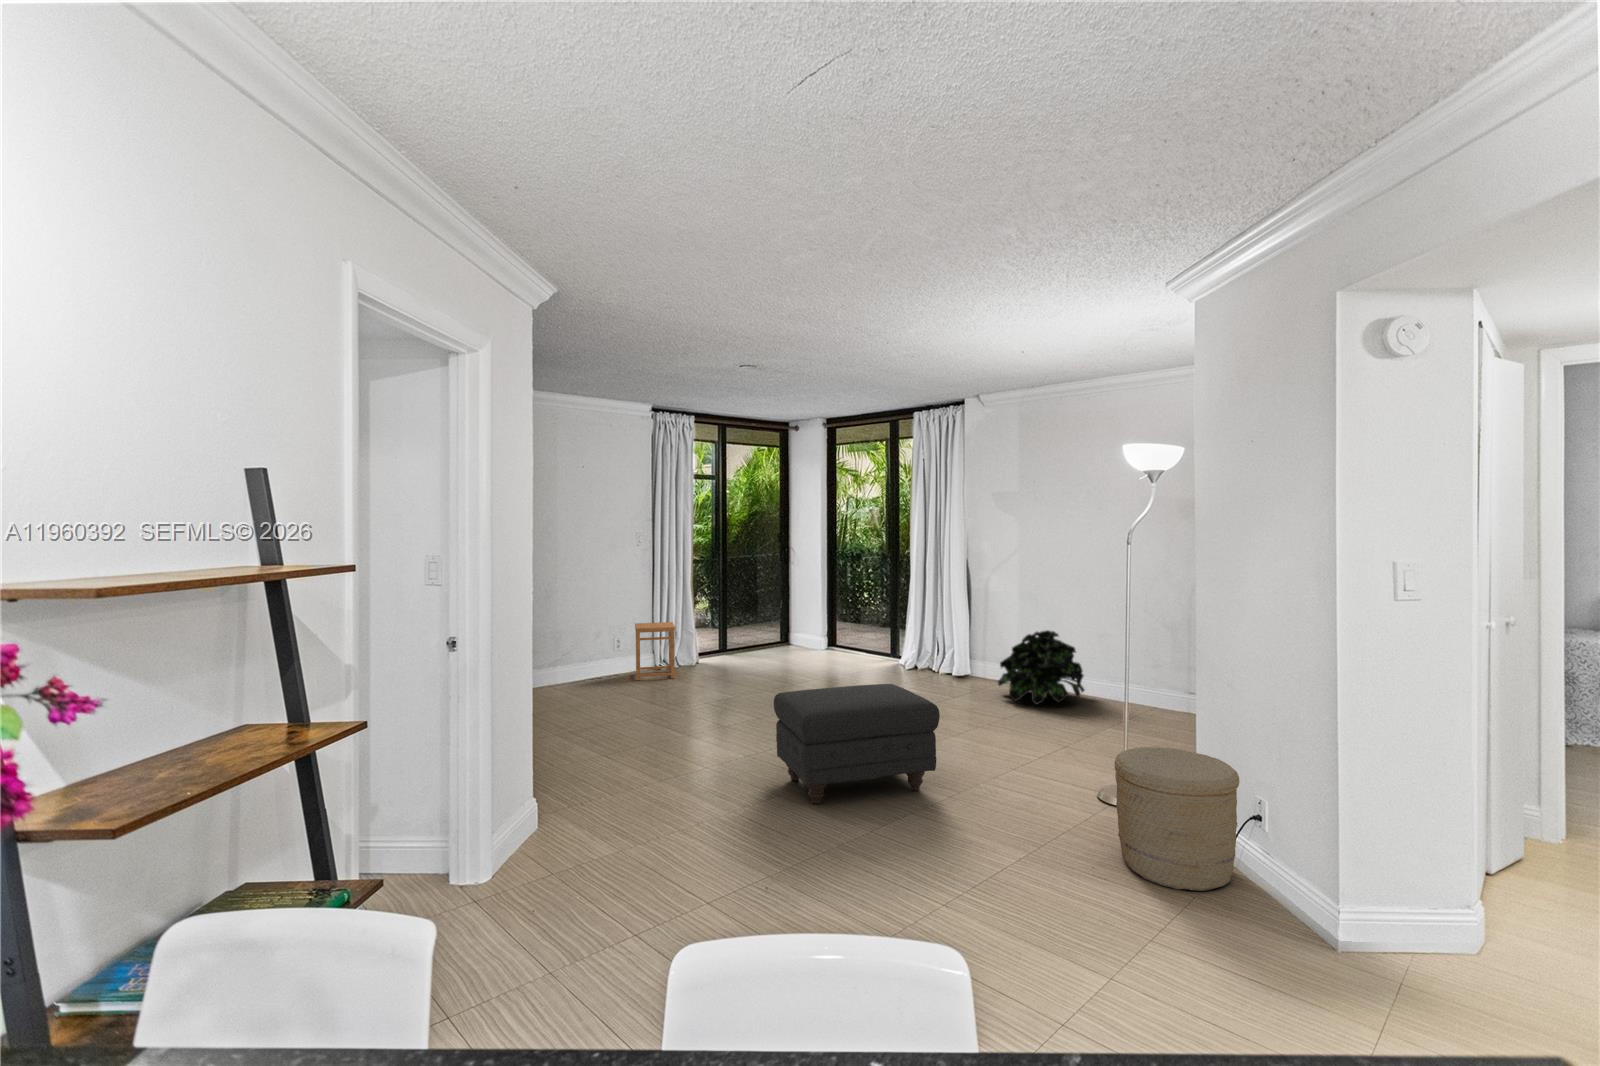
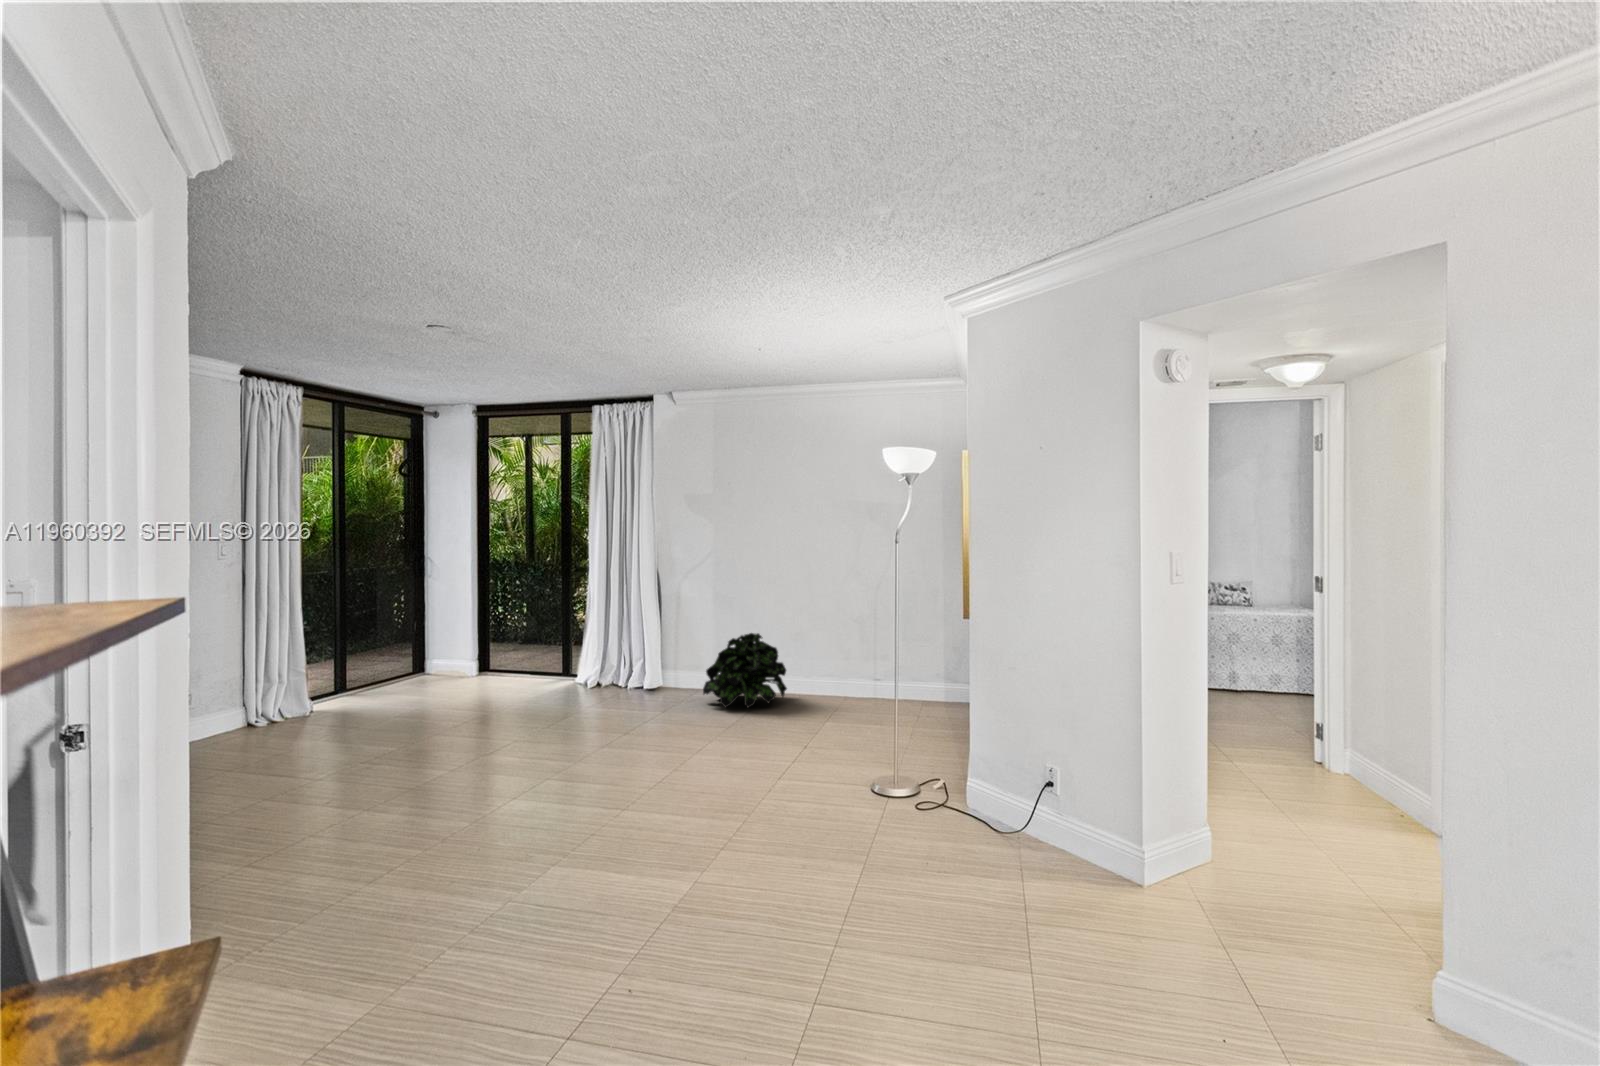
side table: present [635,622,675,680] -> none [218,659,290,742]
ottoman: present [774,684,940,804] -> none [529,695,720,835]
woven basket: present [1115,747,1240,891] -> none [906,717,1005,836]

